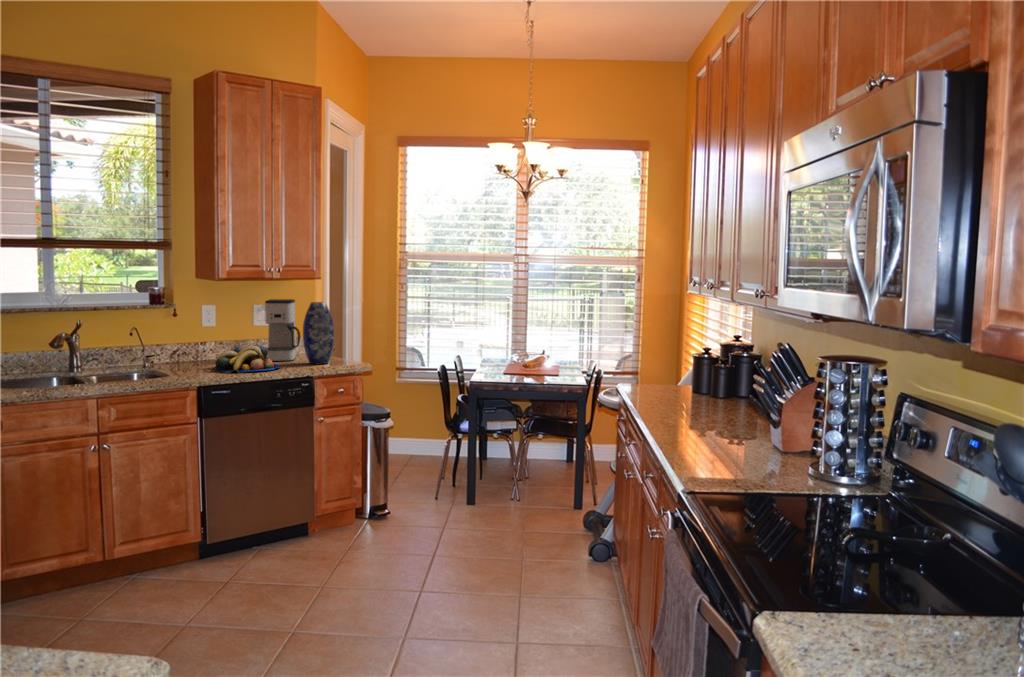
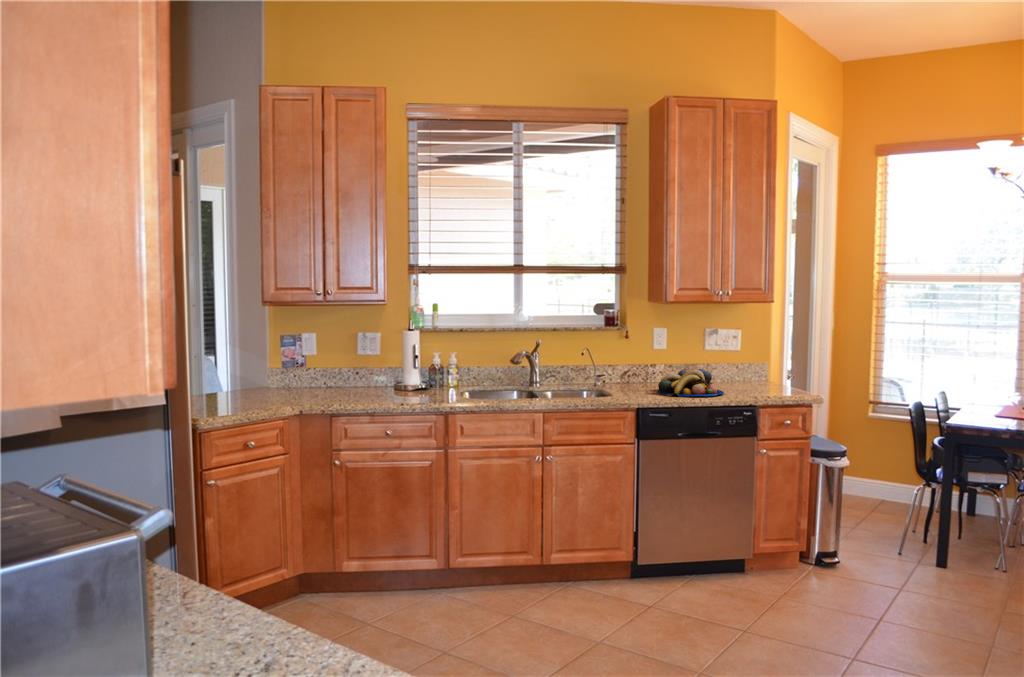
coffee maker: present [265,299,300,361] -> none [711,324,749,388]
vase: present [303,302,334,364] -> none [750,328,784,393]

